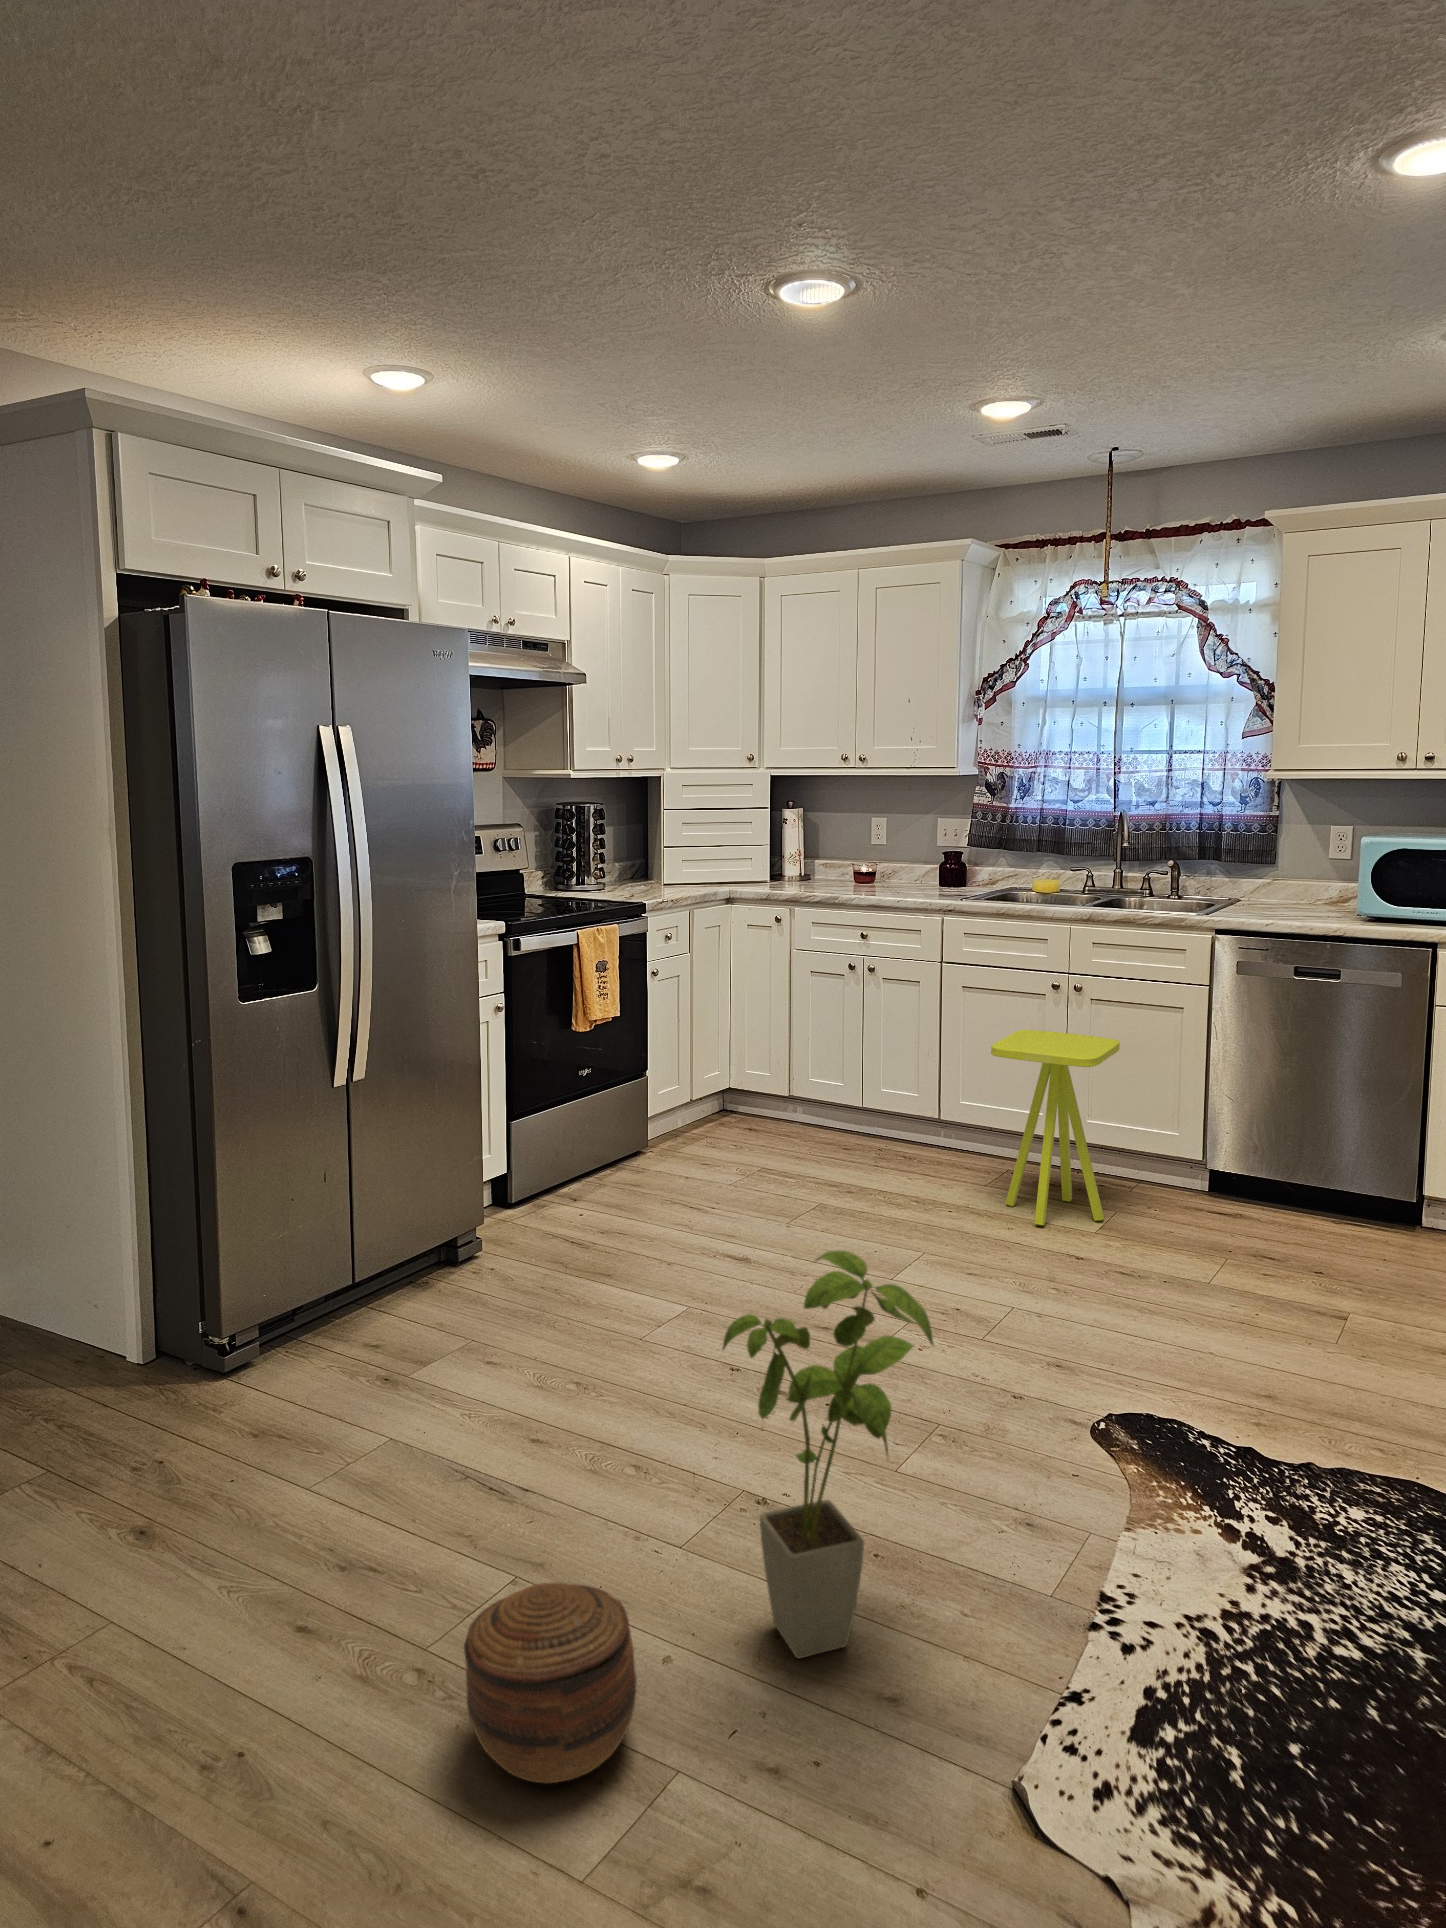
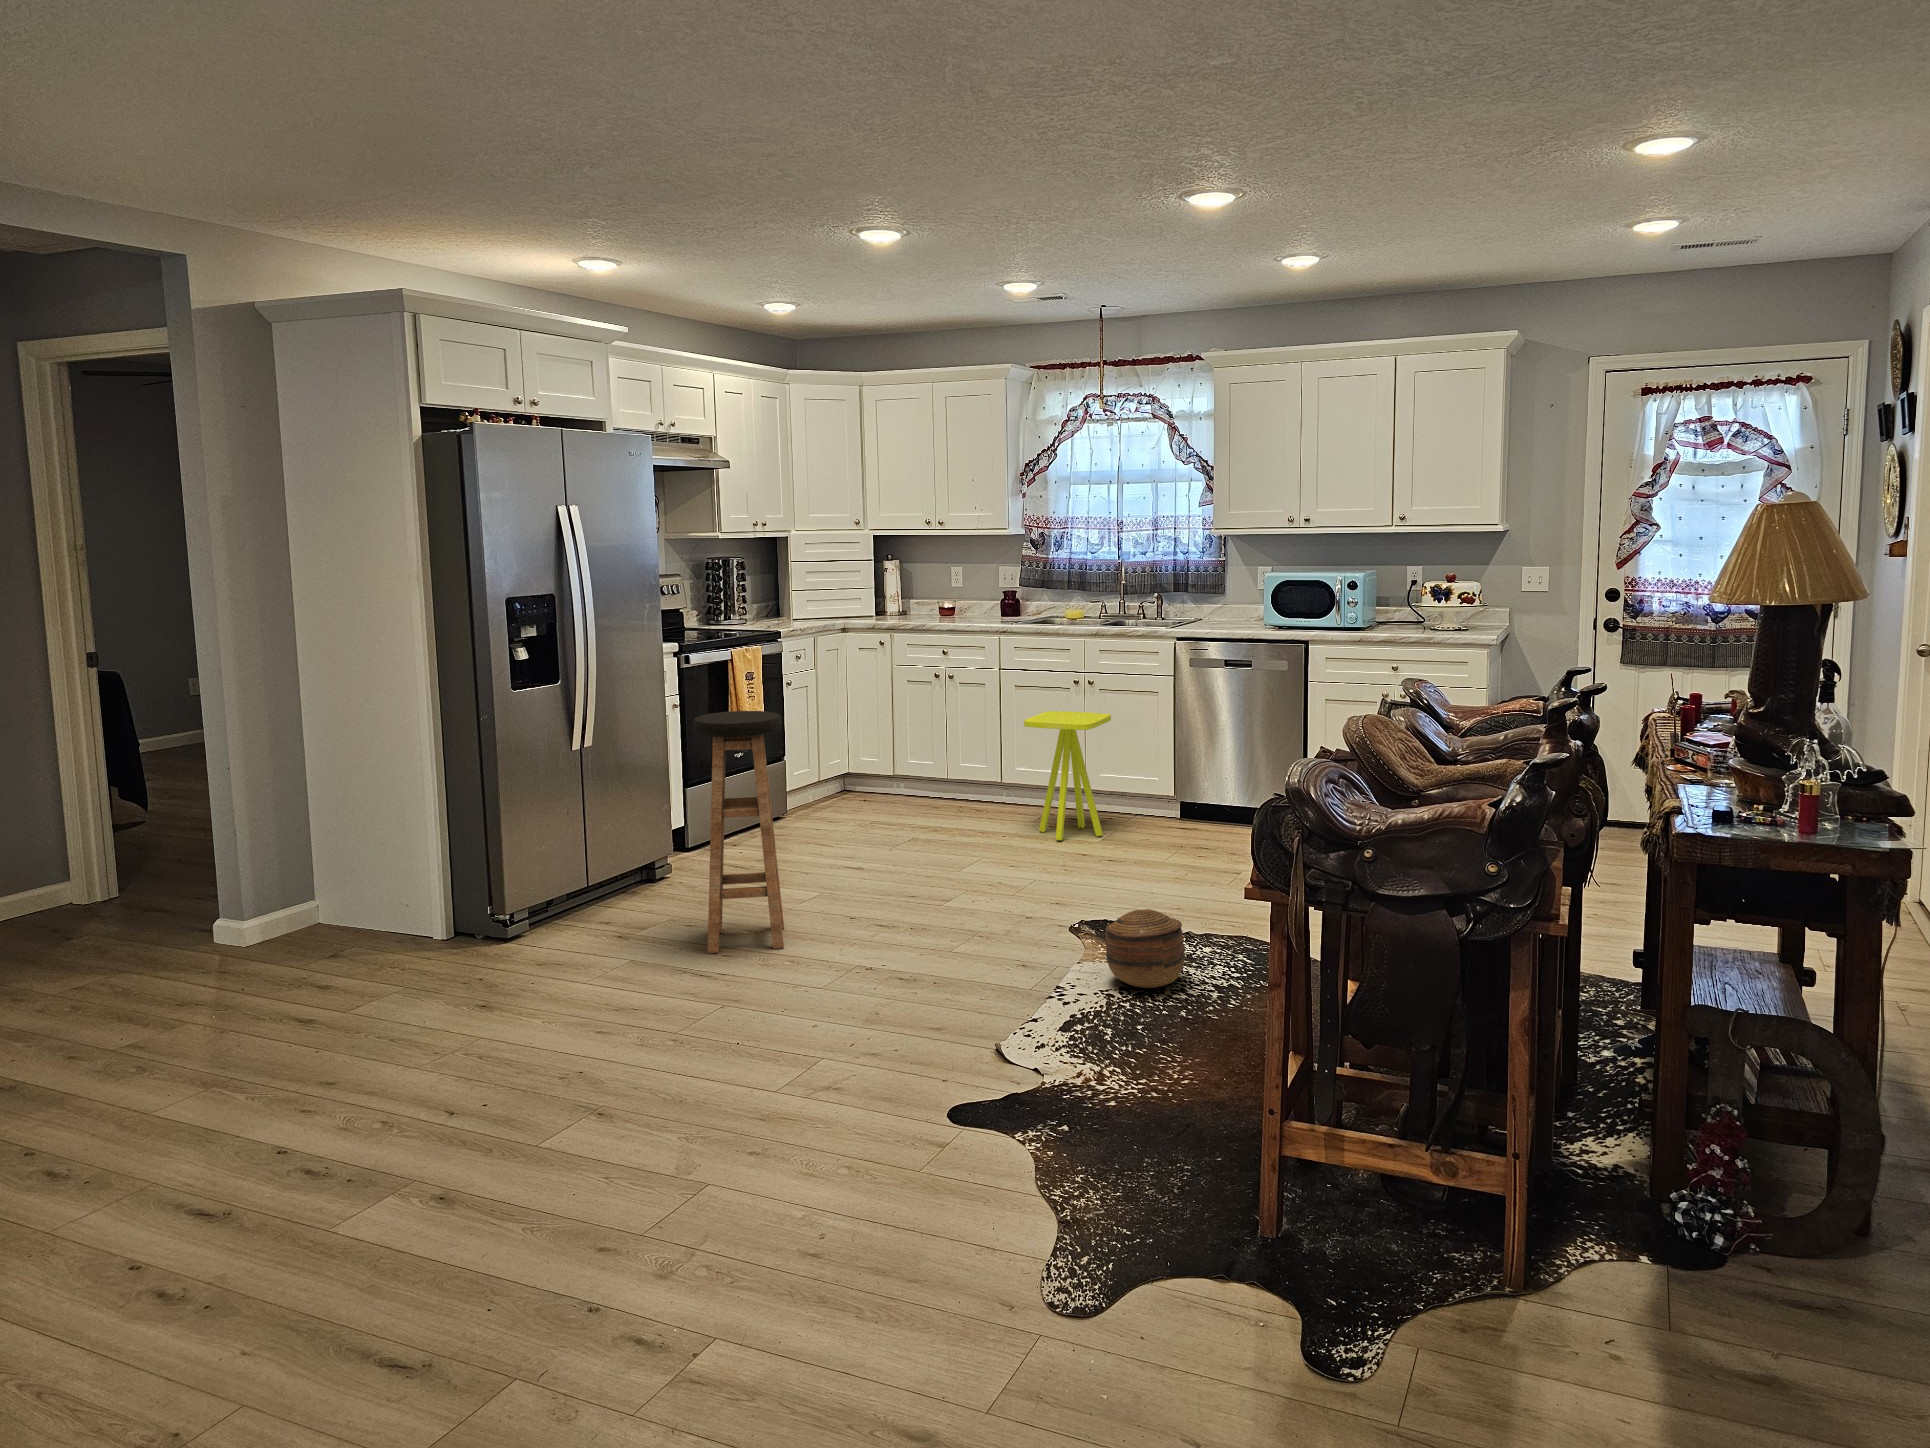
bar stool: none [501,1046,638,1437] -> present [694,711,784,953]
house plant: present [723,1250,934,1658] -> none [835,794,946,1017]
basket: present [464,1583,637,1783] -> present [1105,909,1185,988]

